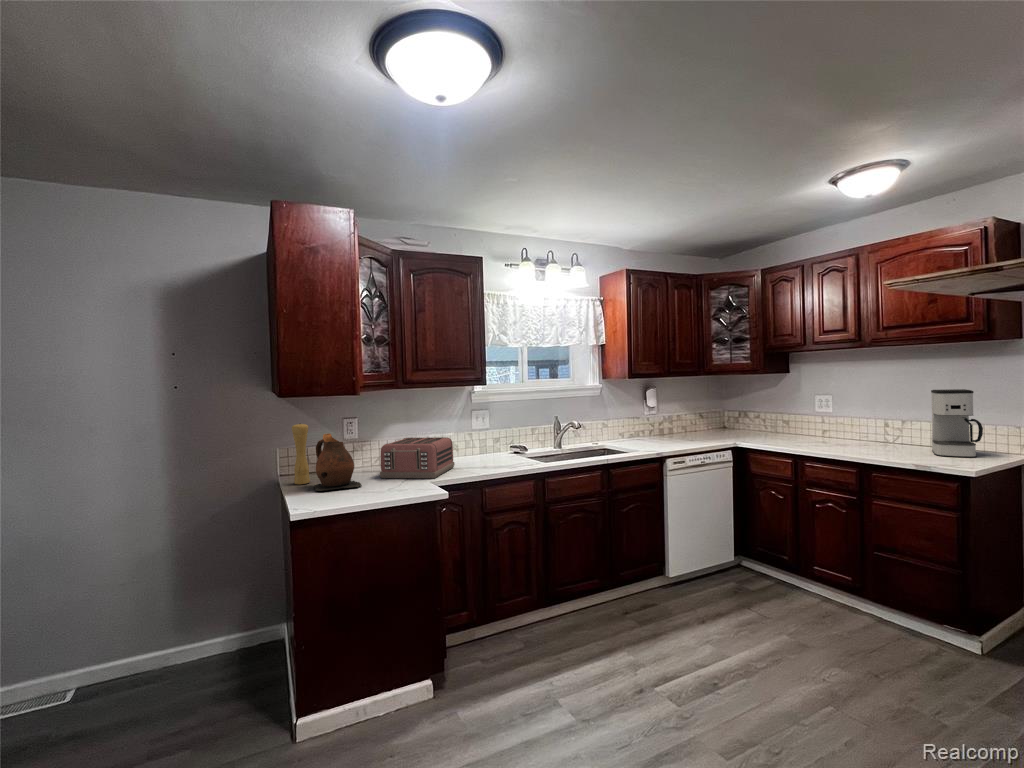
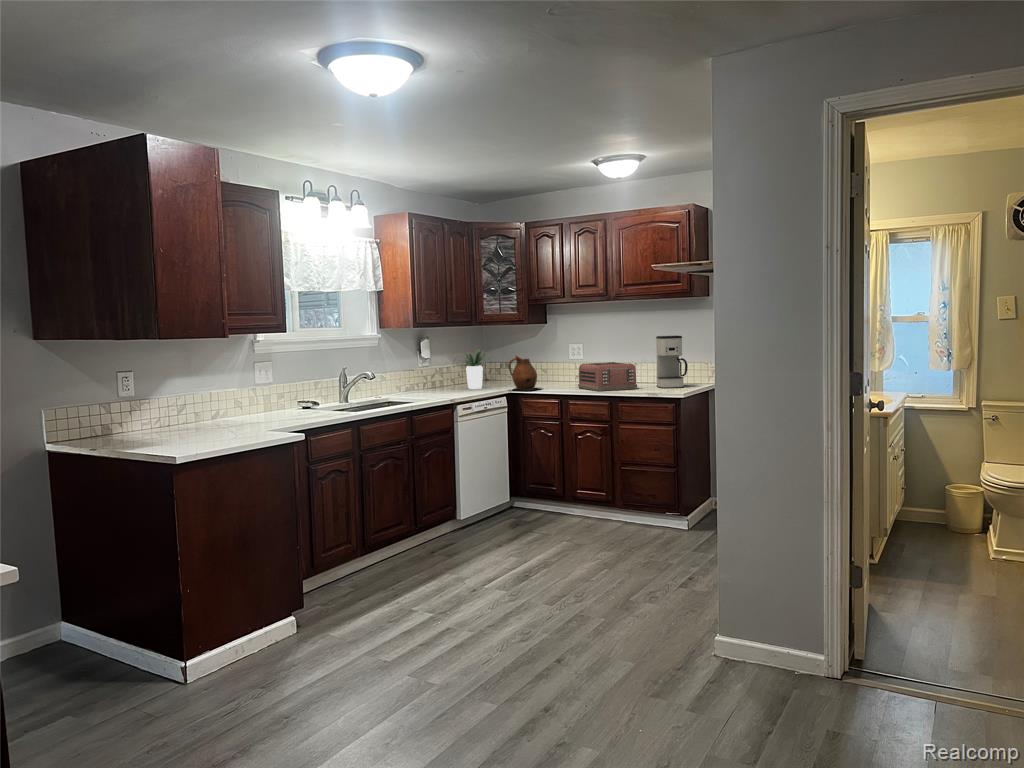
potted plant: none [677,399,726,438] -> present [455,349,489,389]
pepper mill: present [292,423,310,484] -> none [93,374,117,444]
ceramic pitcher: present [314,434,362,491] -> present [509,355,539,390]
toaster: present [380,437,455,478] -> present [578,362,637,391]

